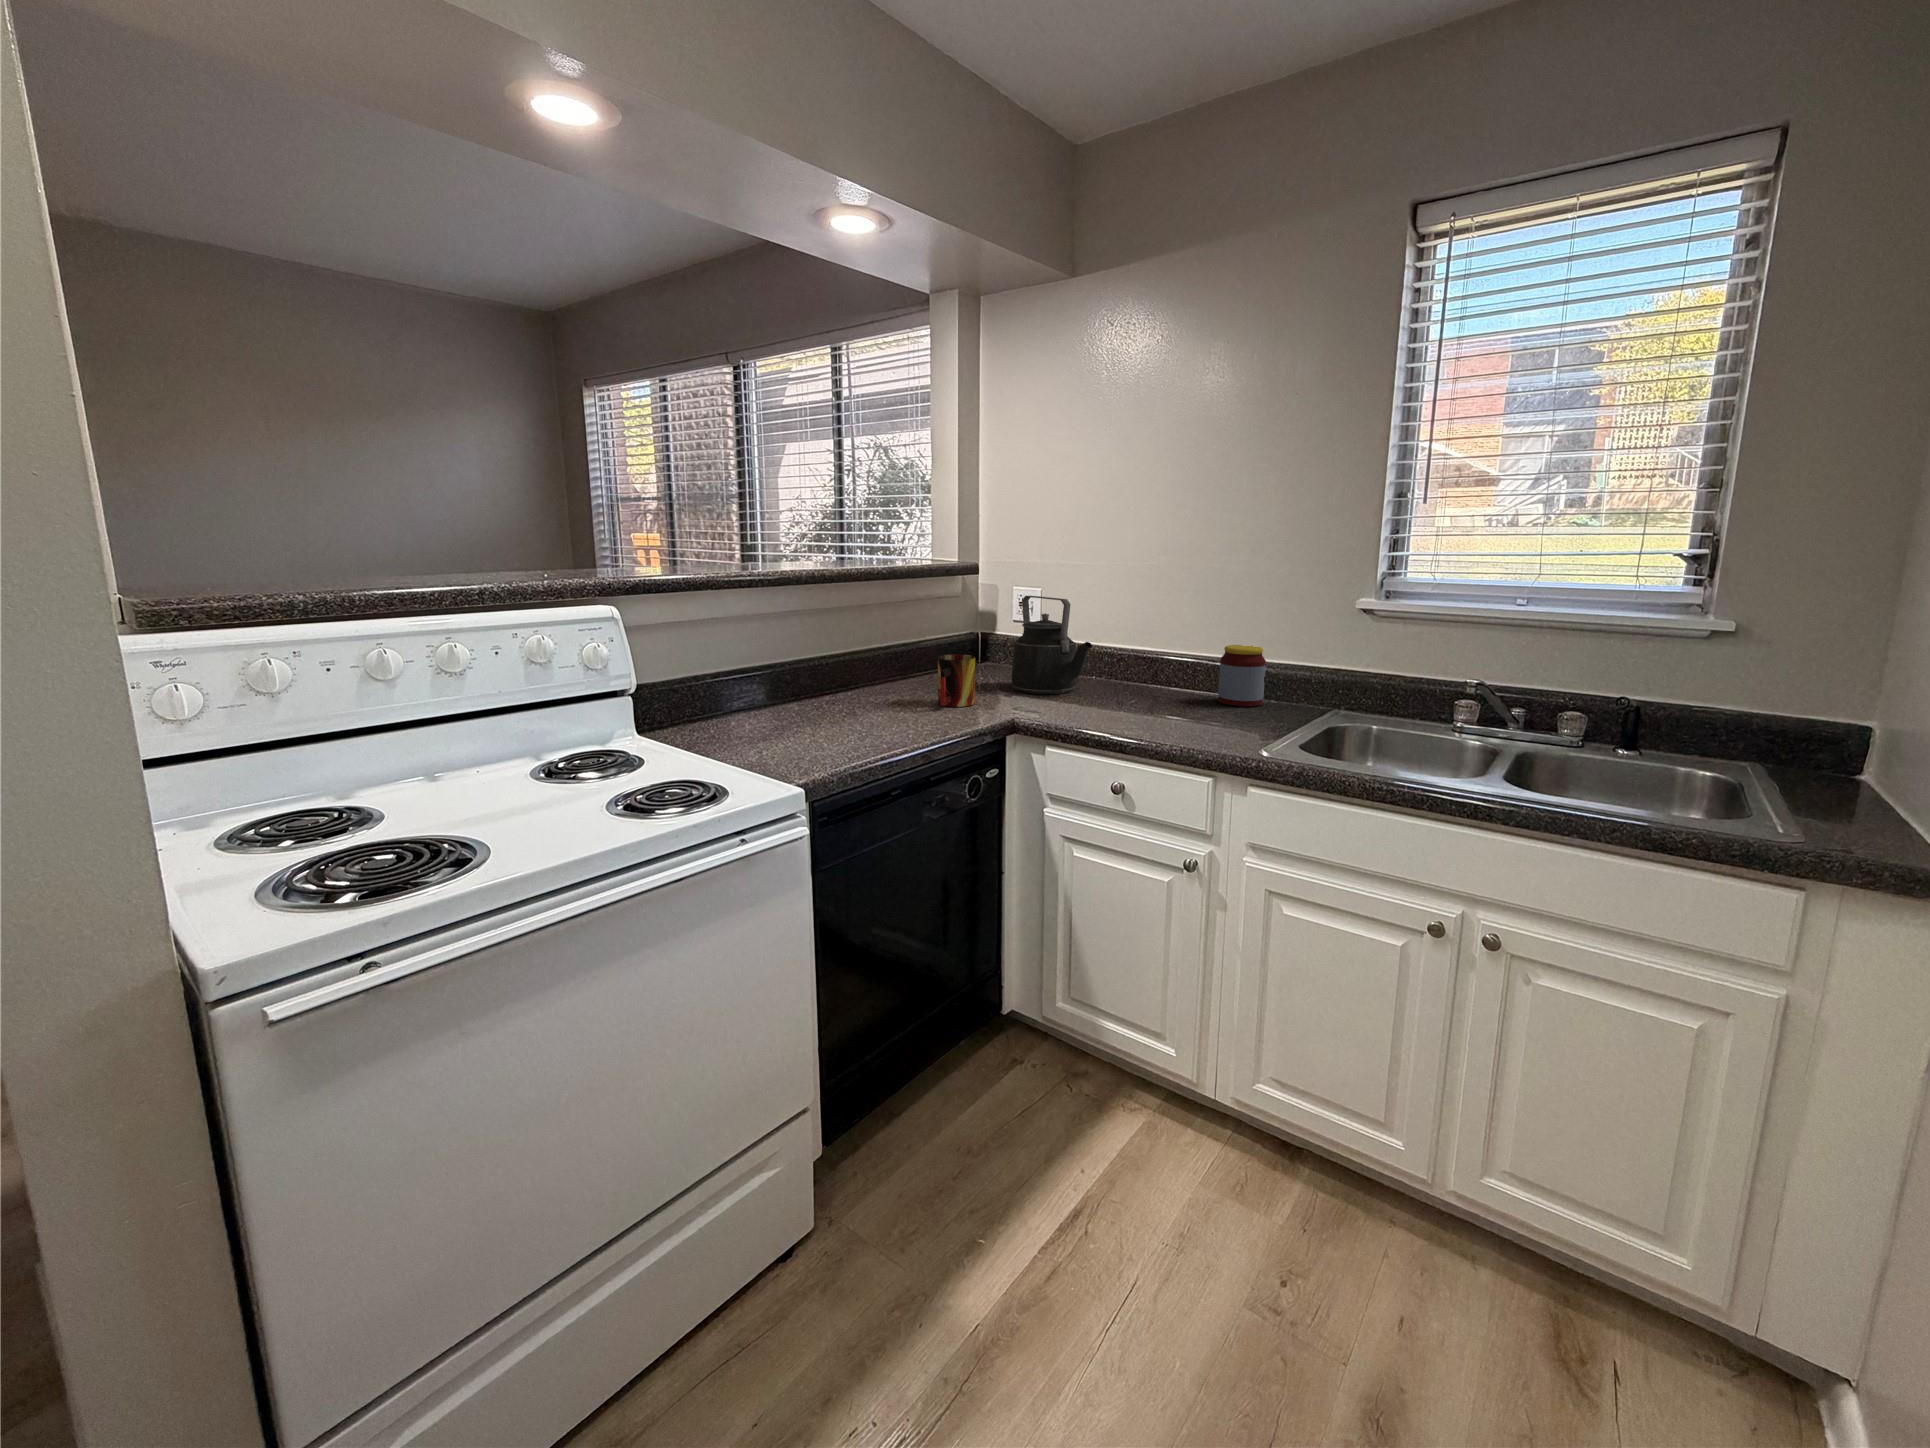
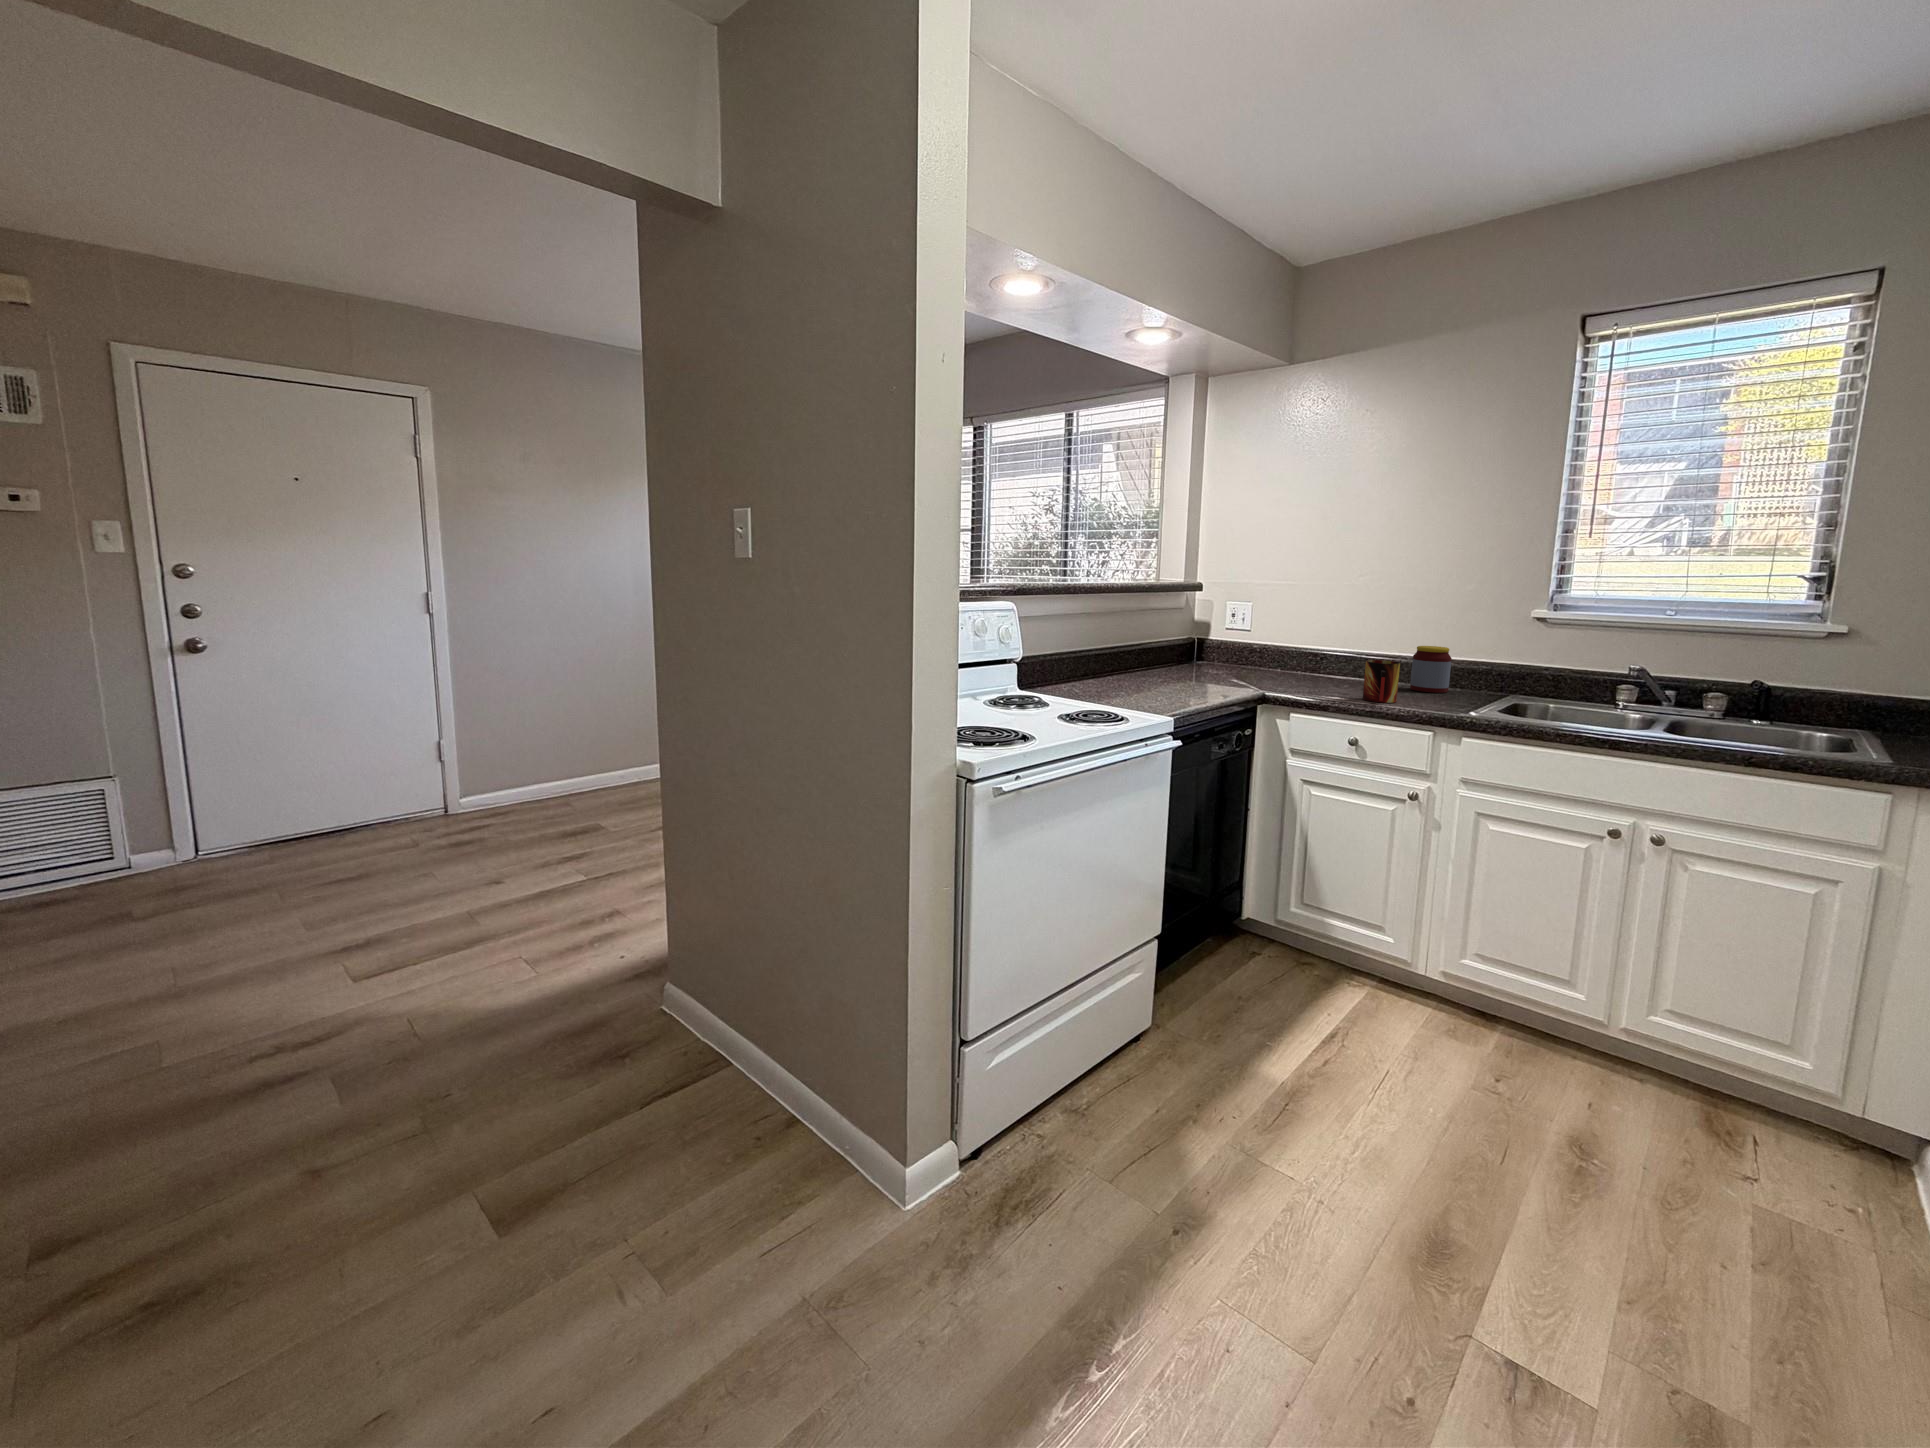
kettle: present [1011,596,1092,694] -> none [1236,607,1310,682]
mug: present [938,655,975,707] -> present [1363,660,1400,703]

